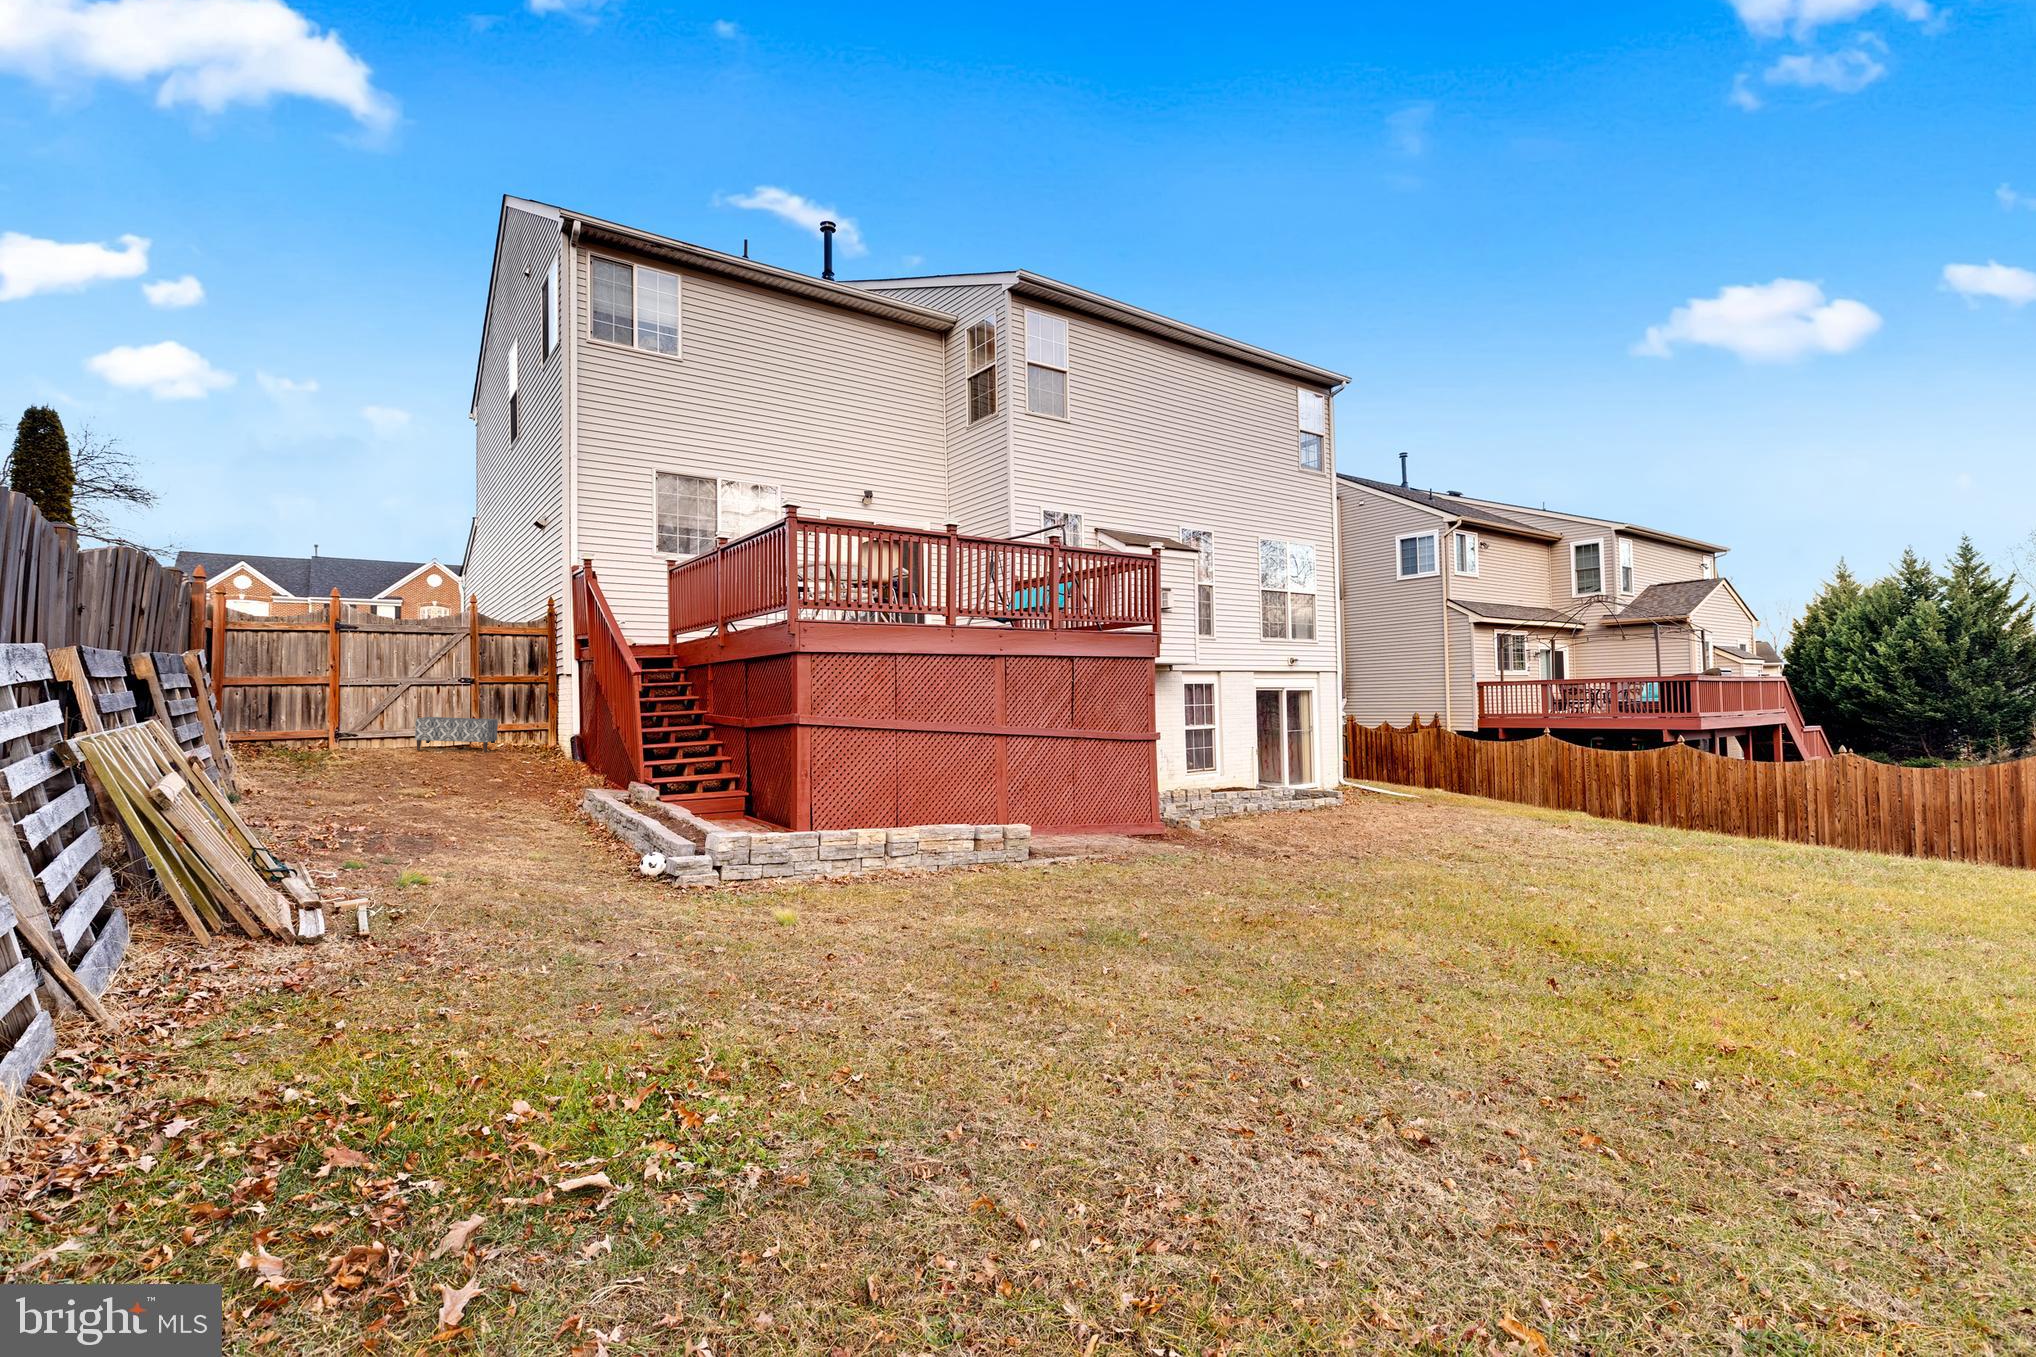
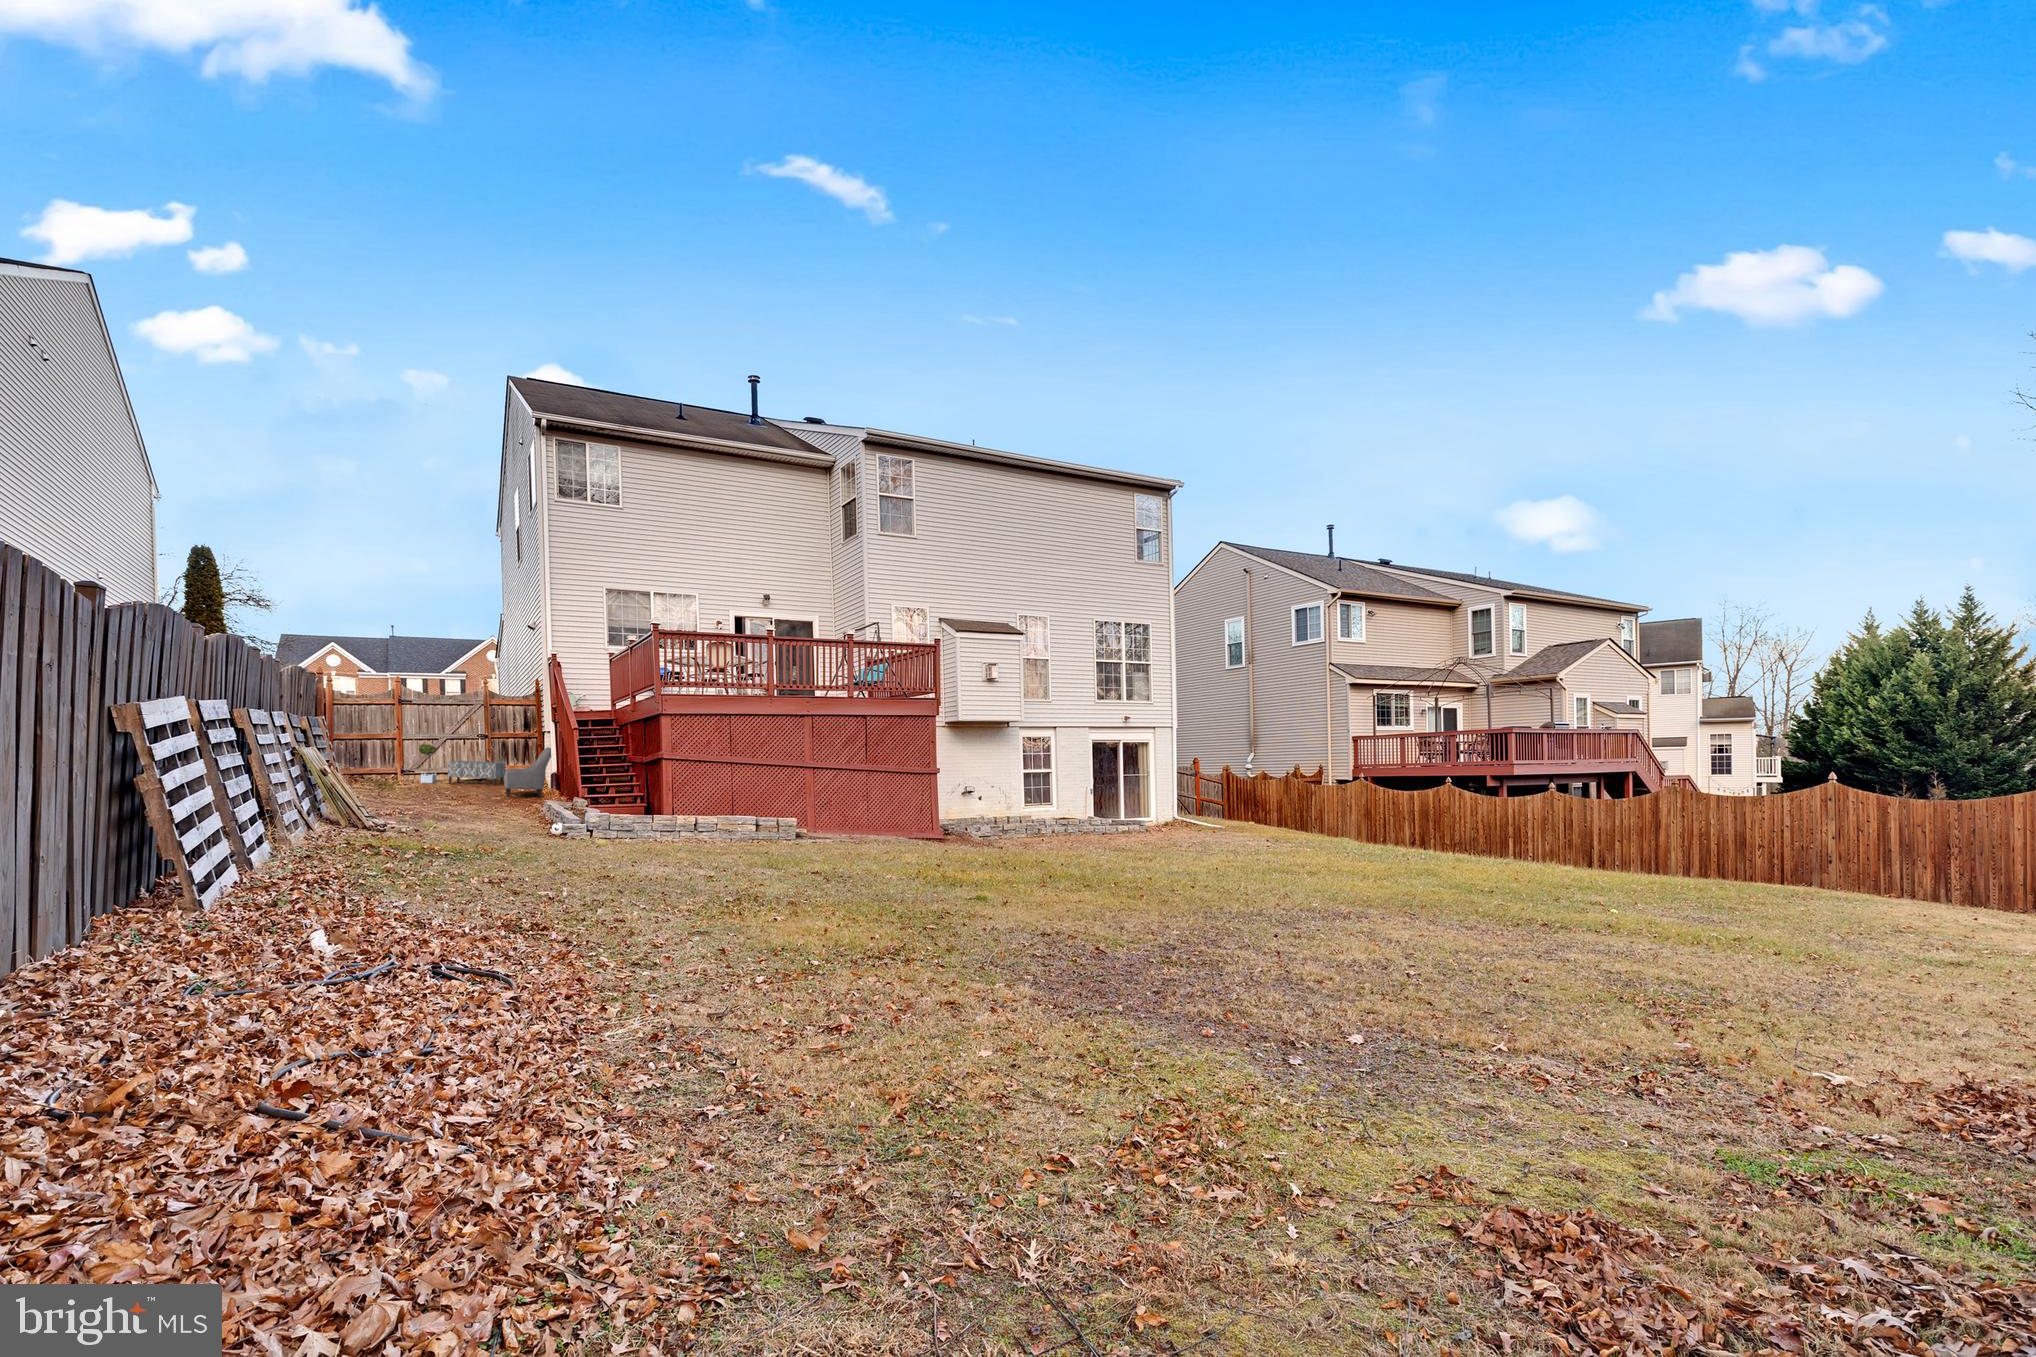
potted tree: none [368,692,397,749] -> present [419,744,437,783]
chair: none [512,696,591,770] -> present [504,747,551,797]

